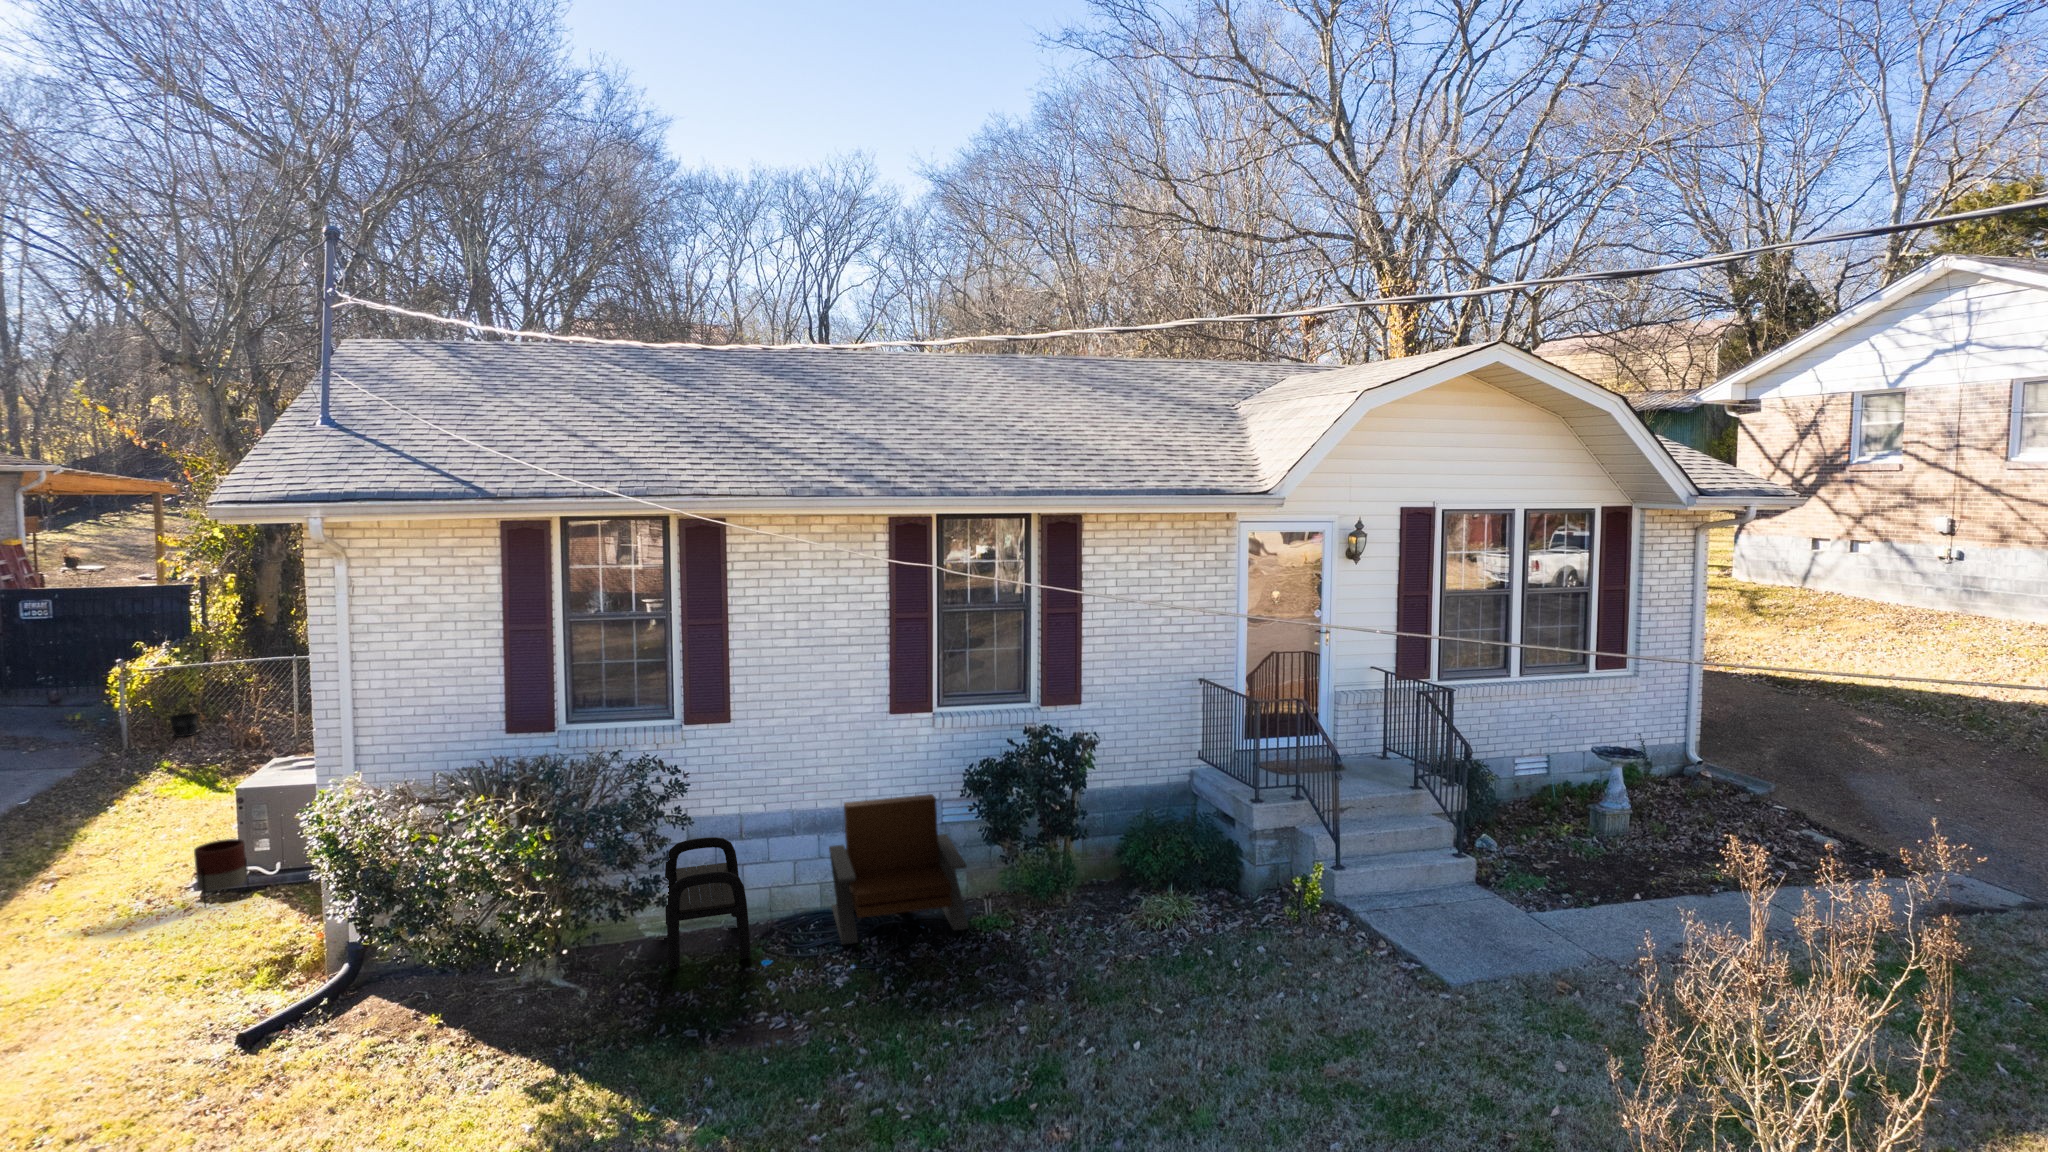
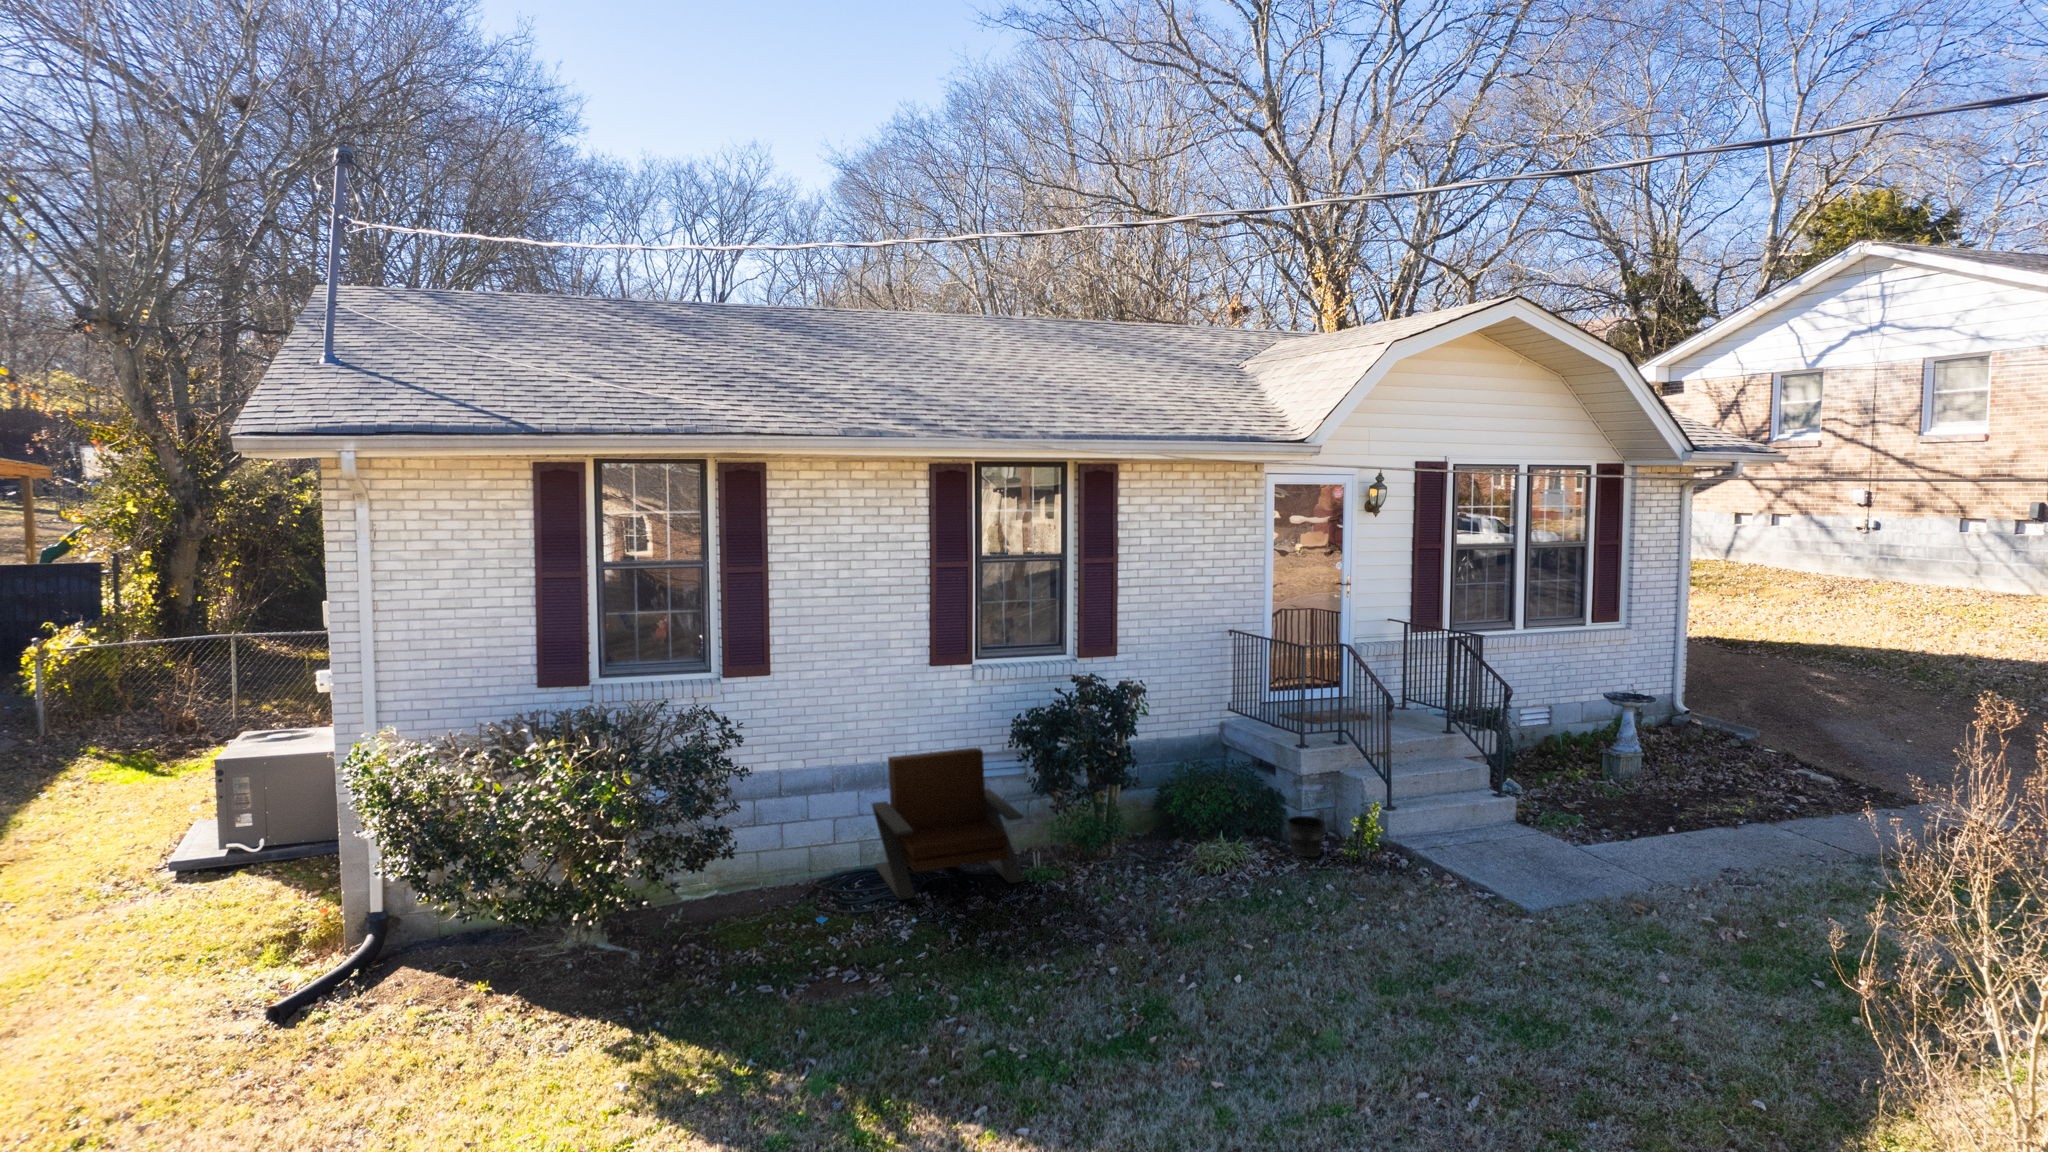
bucket: present [170,713,197,737] -> present [1284,816,1325,857]
bench: present [665,837,751,969] -> none [704,795,807,929]
planter: present [194,839,249,903] -> none [169,815,231,890]

